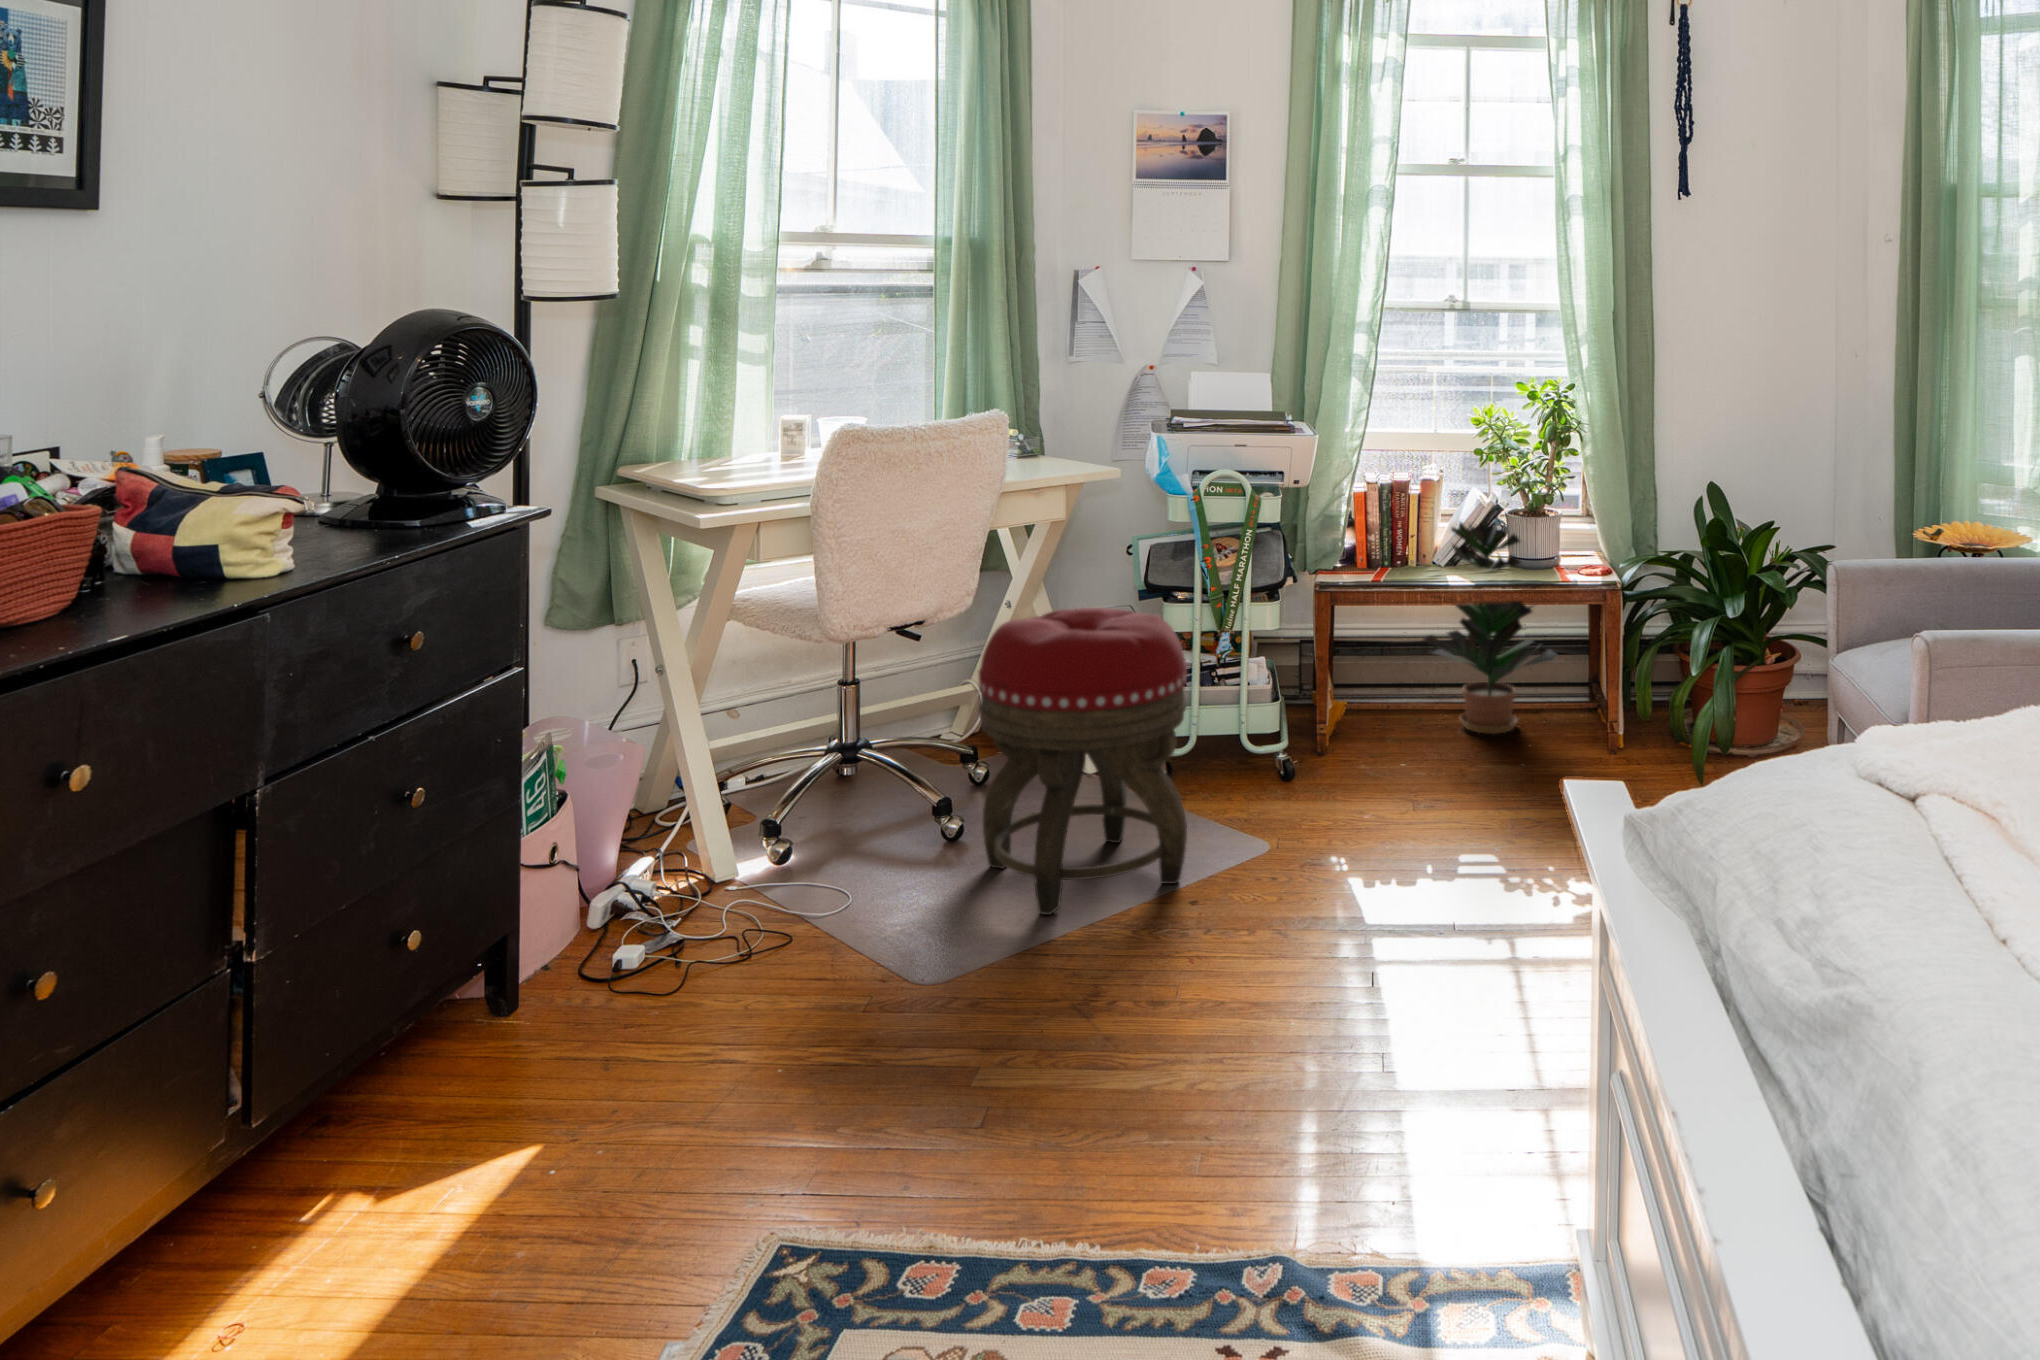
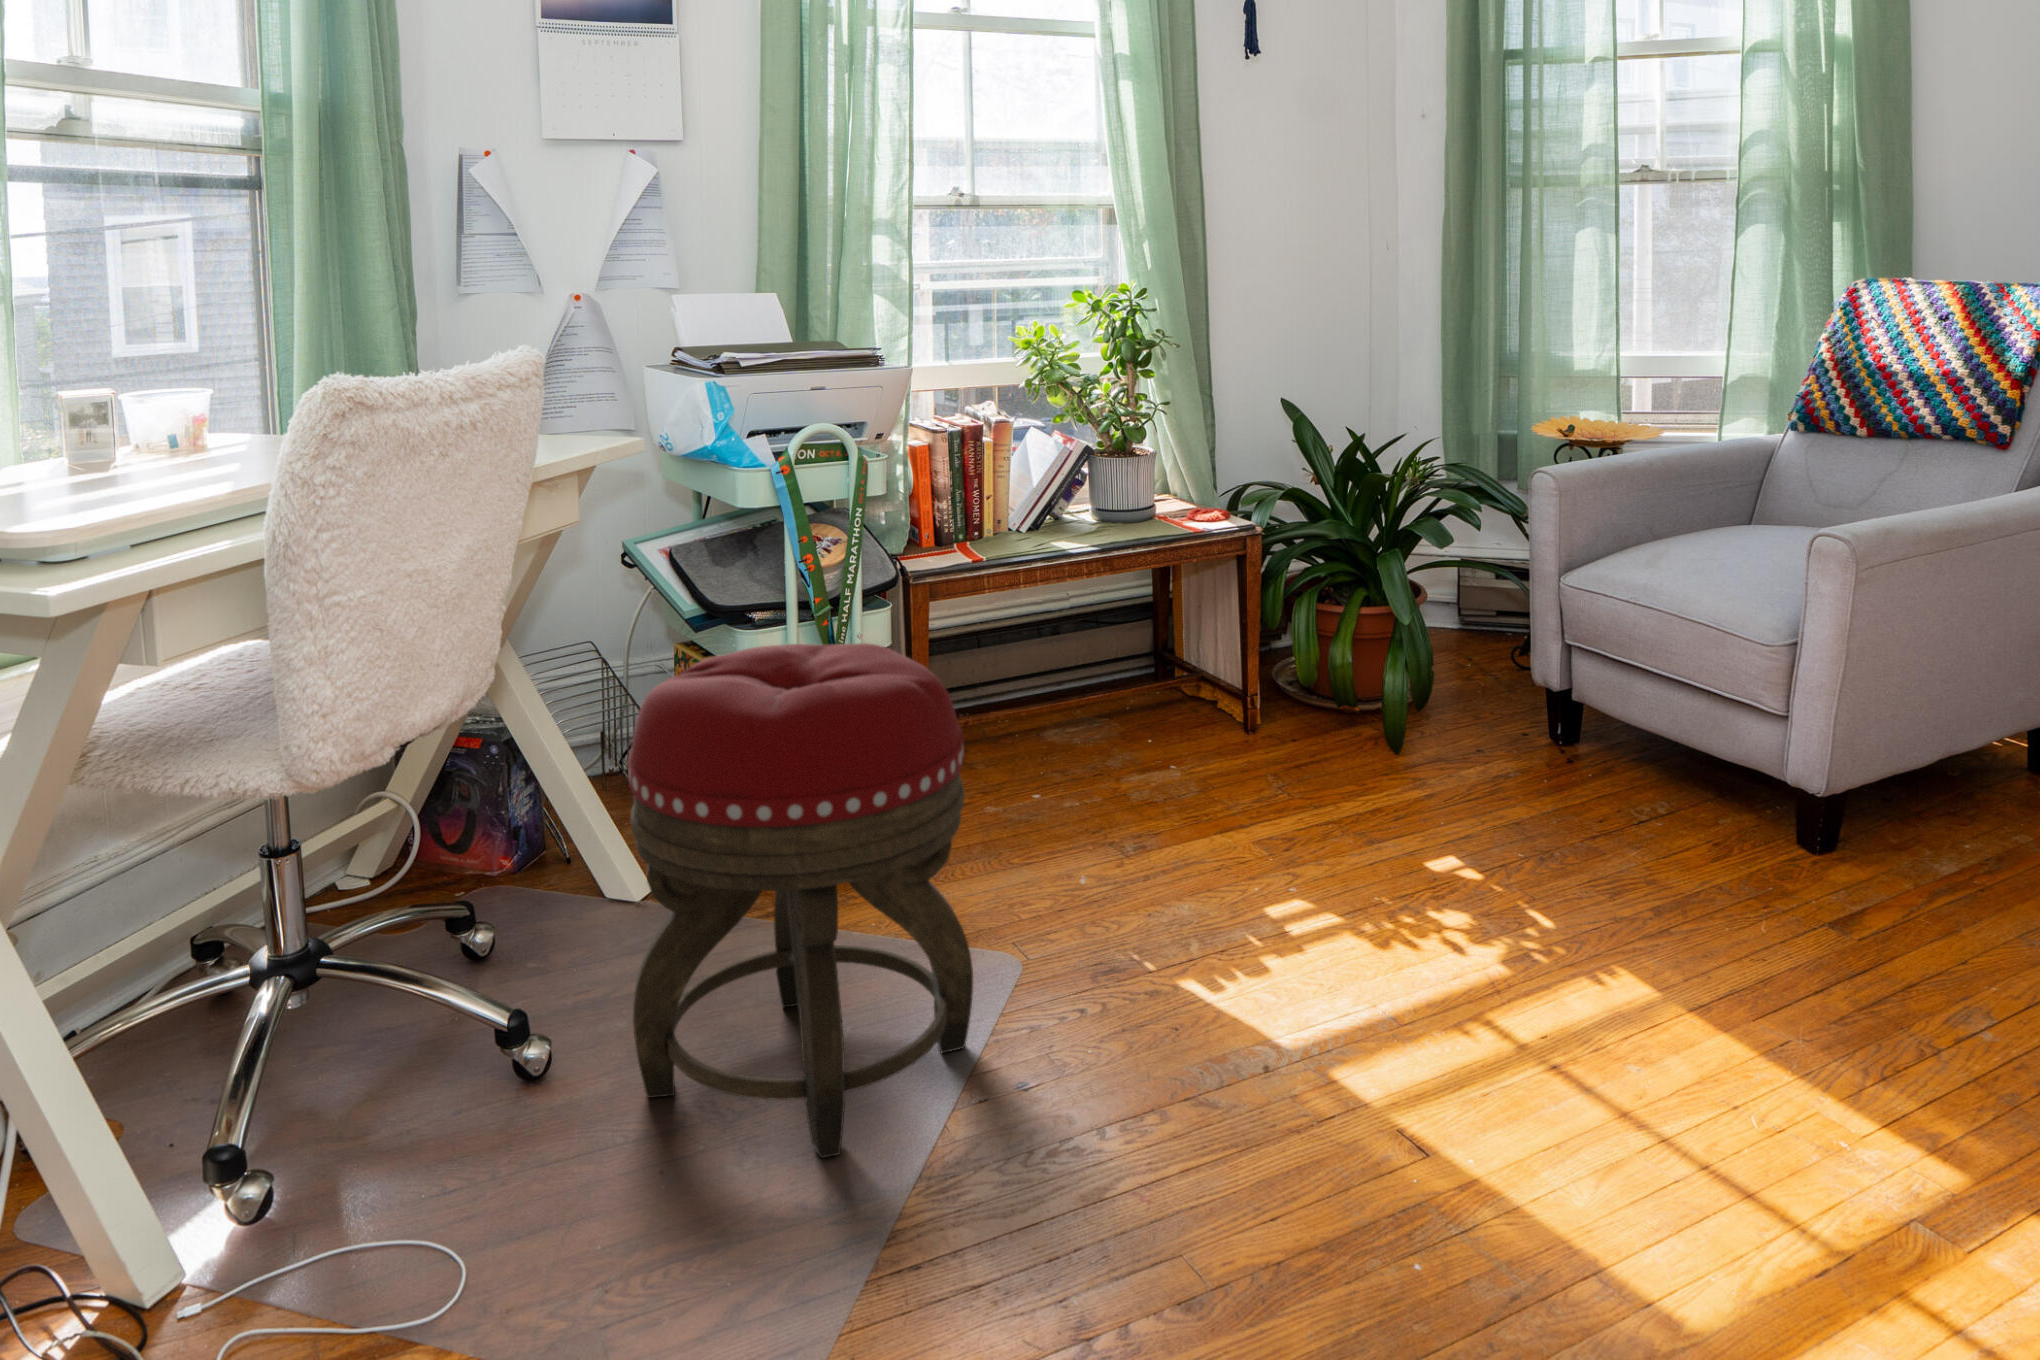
potted plant: present [1424,521,1557,734] -> none [1001,464,1165,744]

